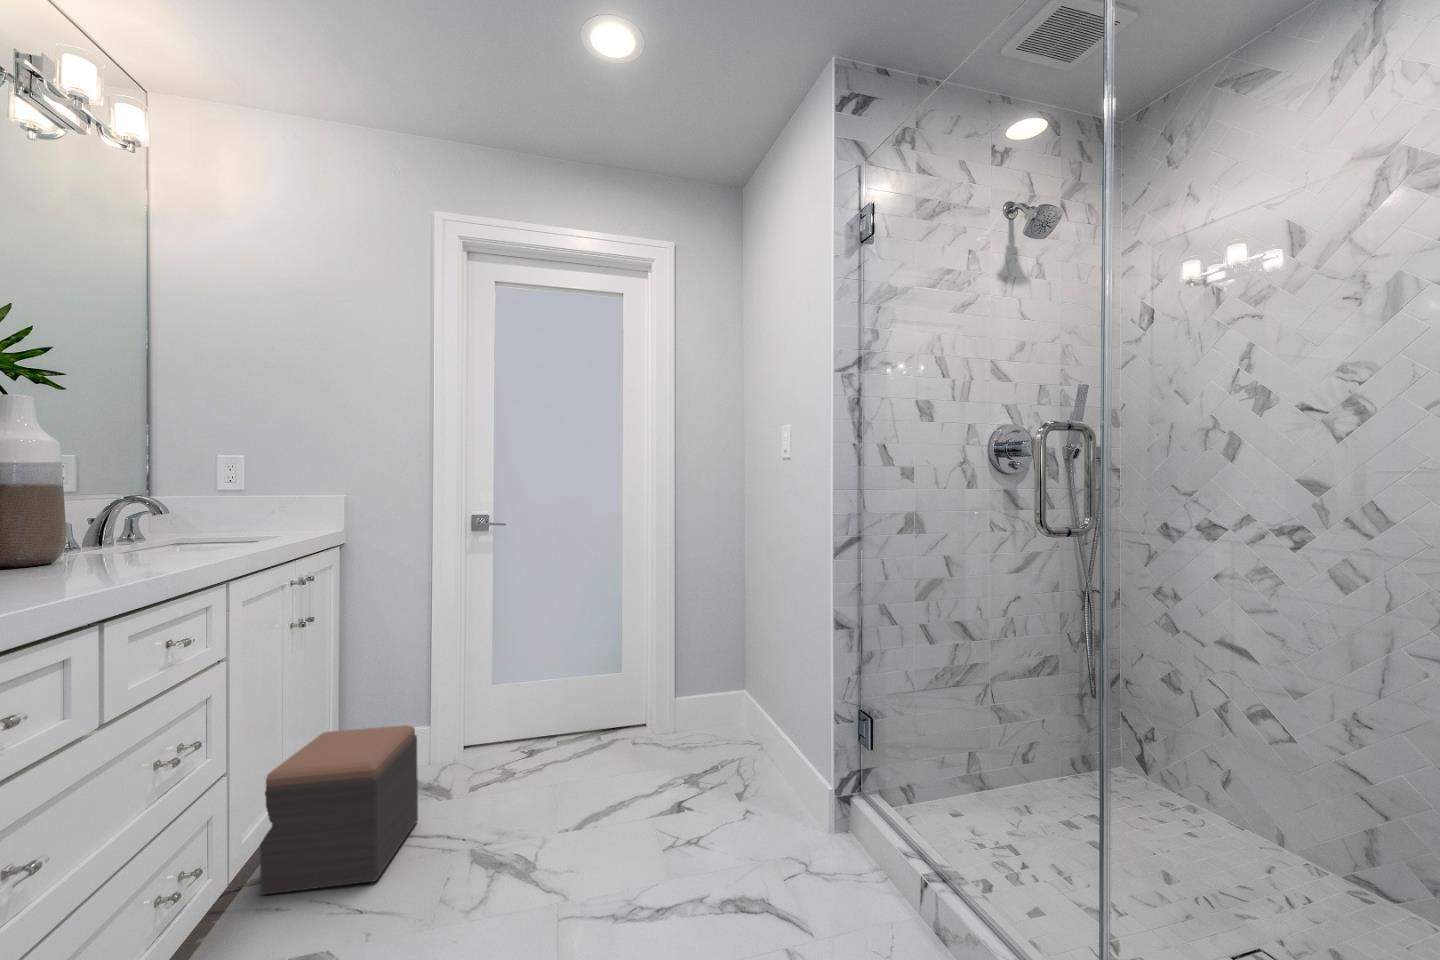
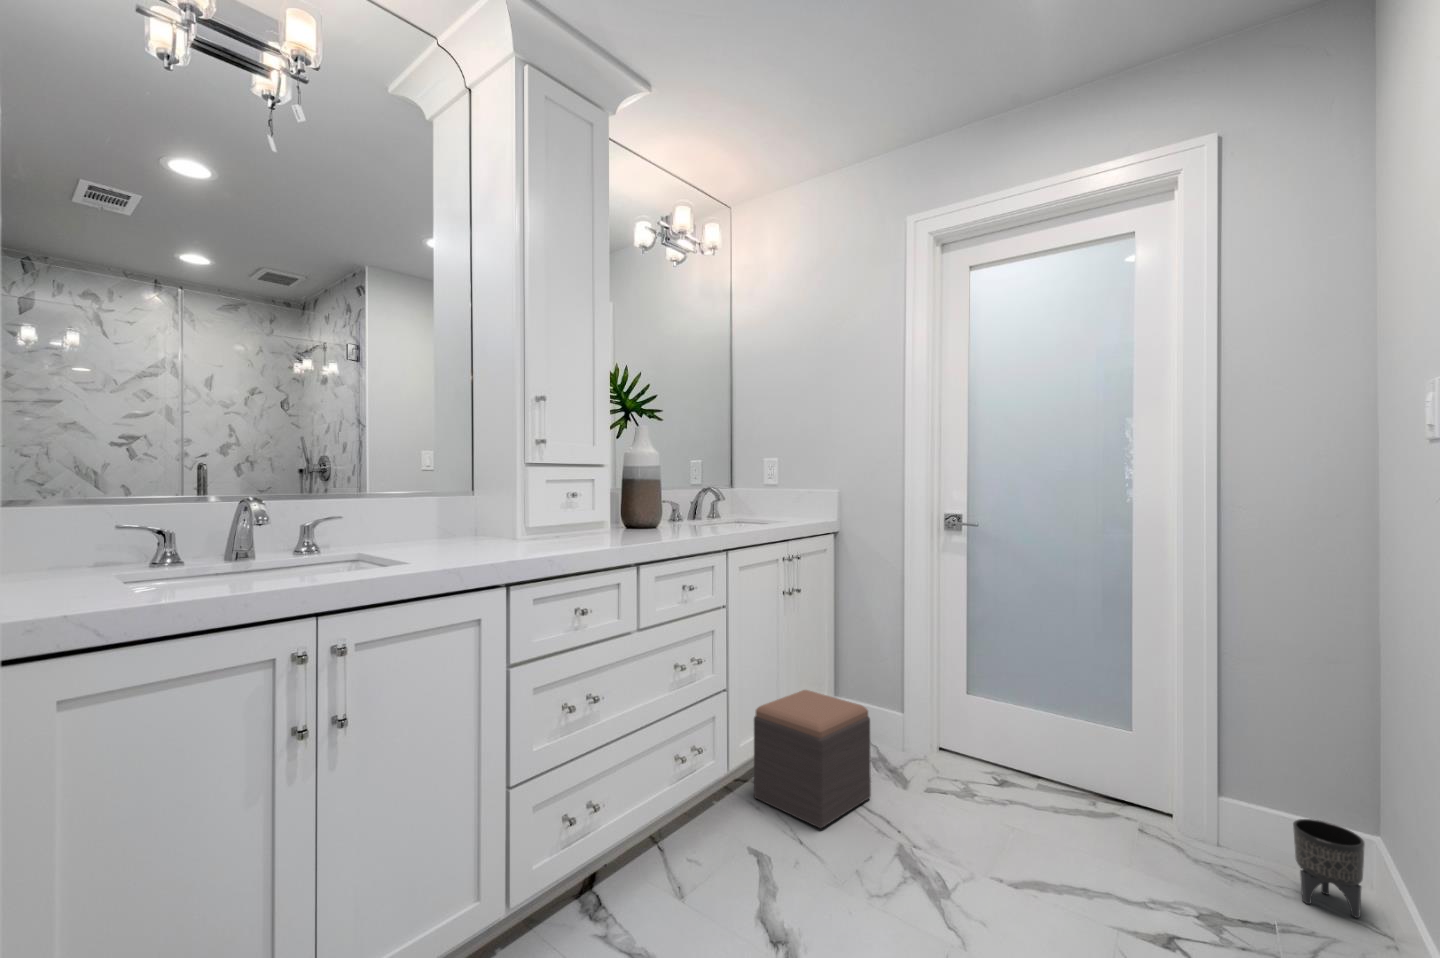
planter: none [721,693,753,747] -> present [1293,819,1365,918]

